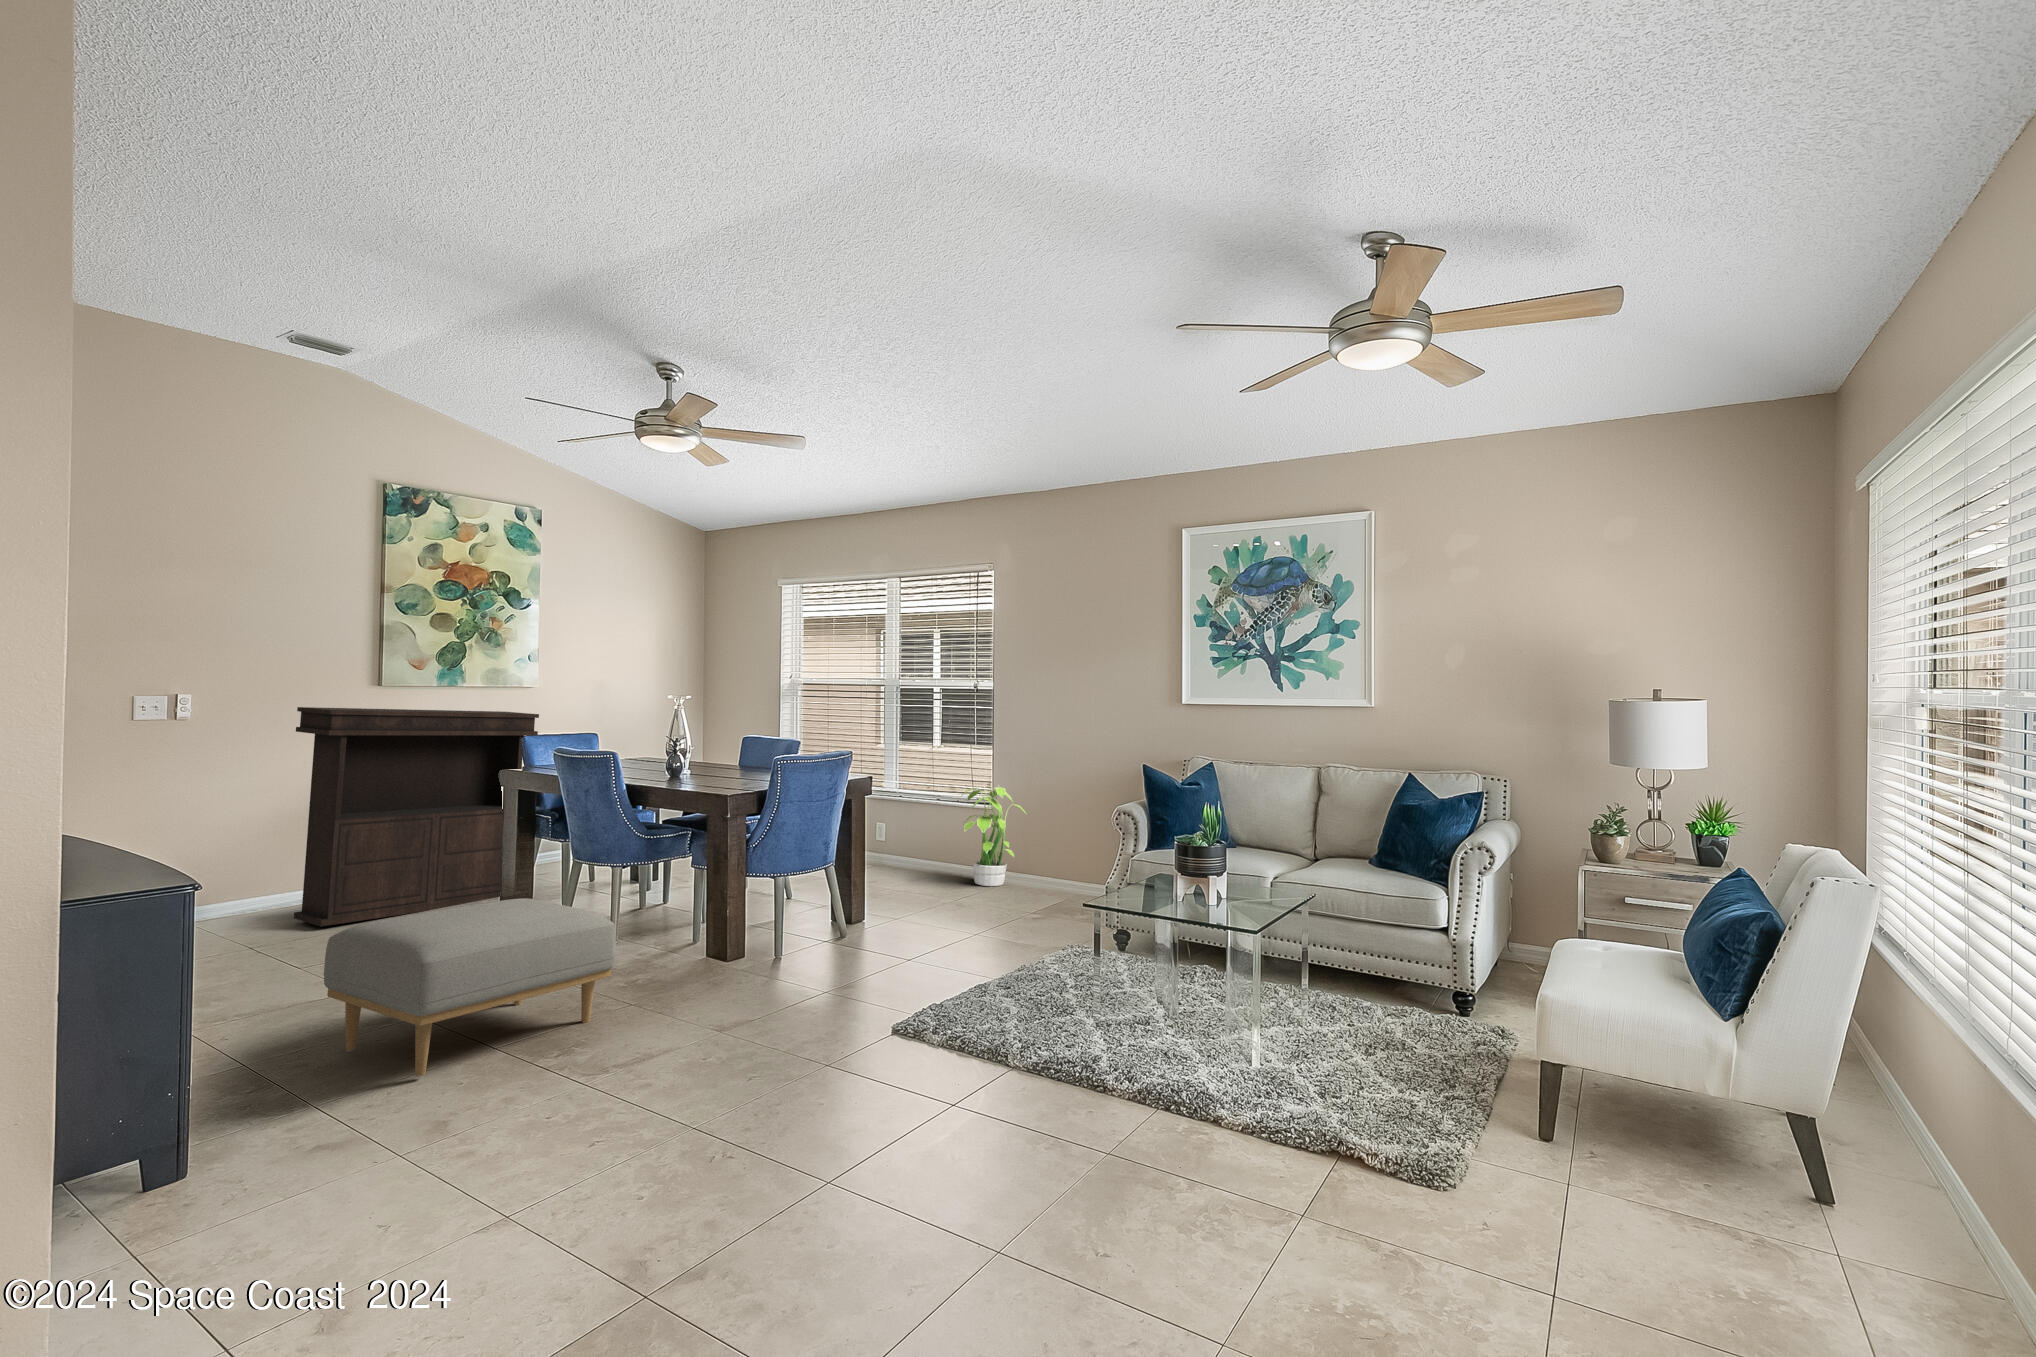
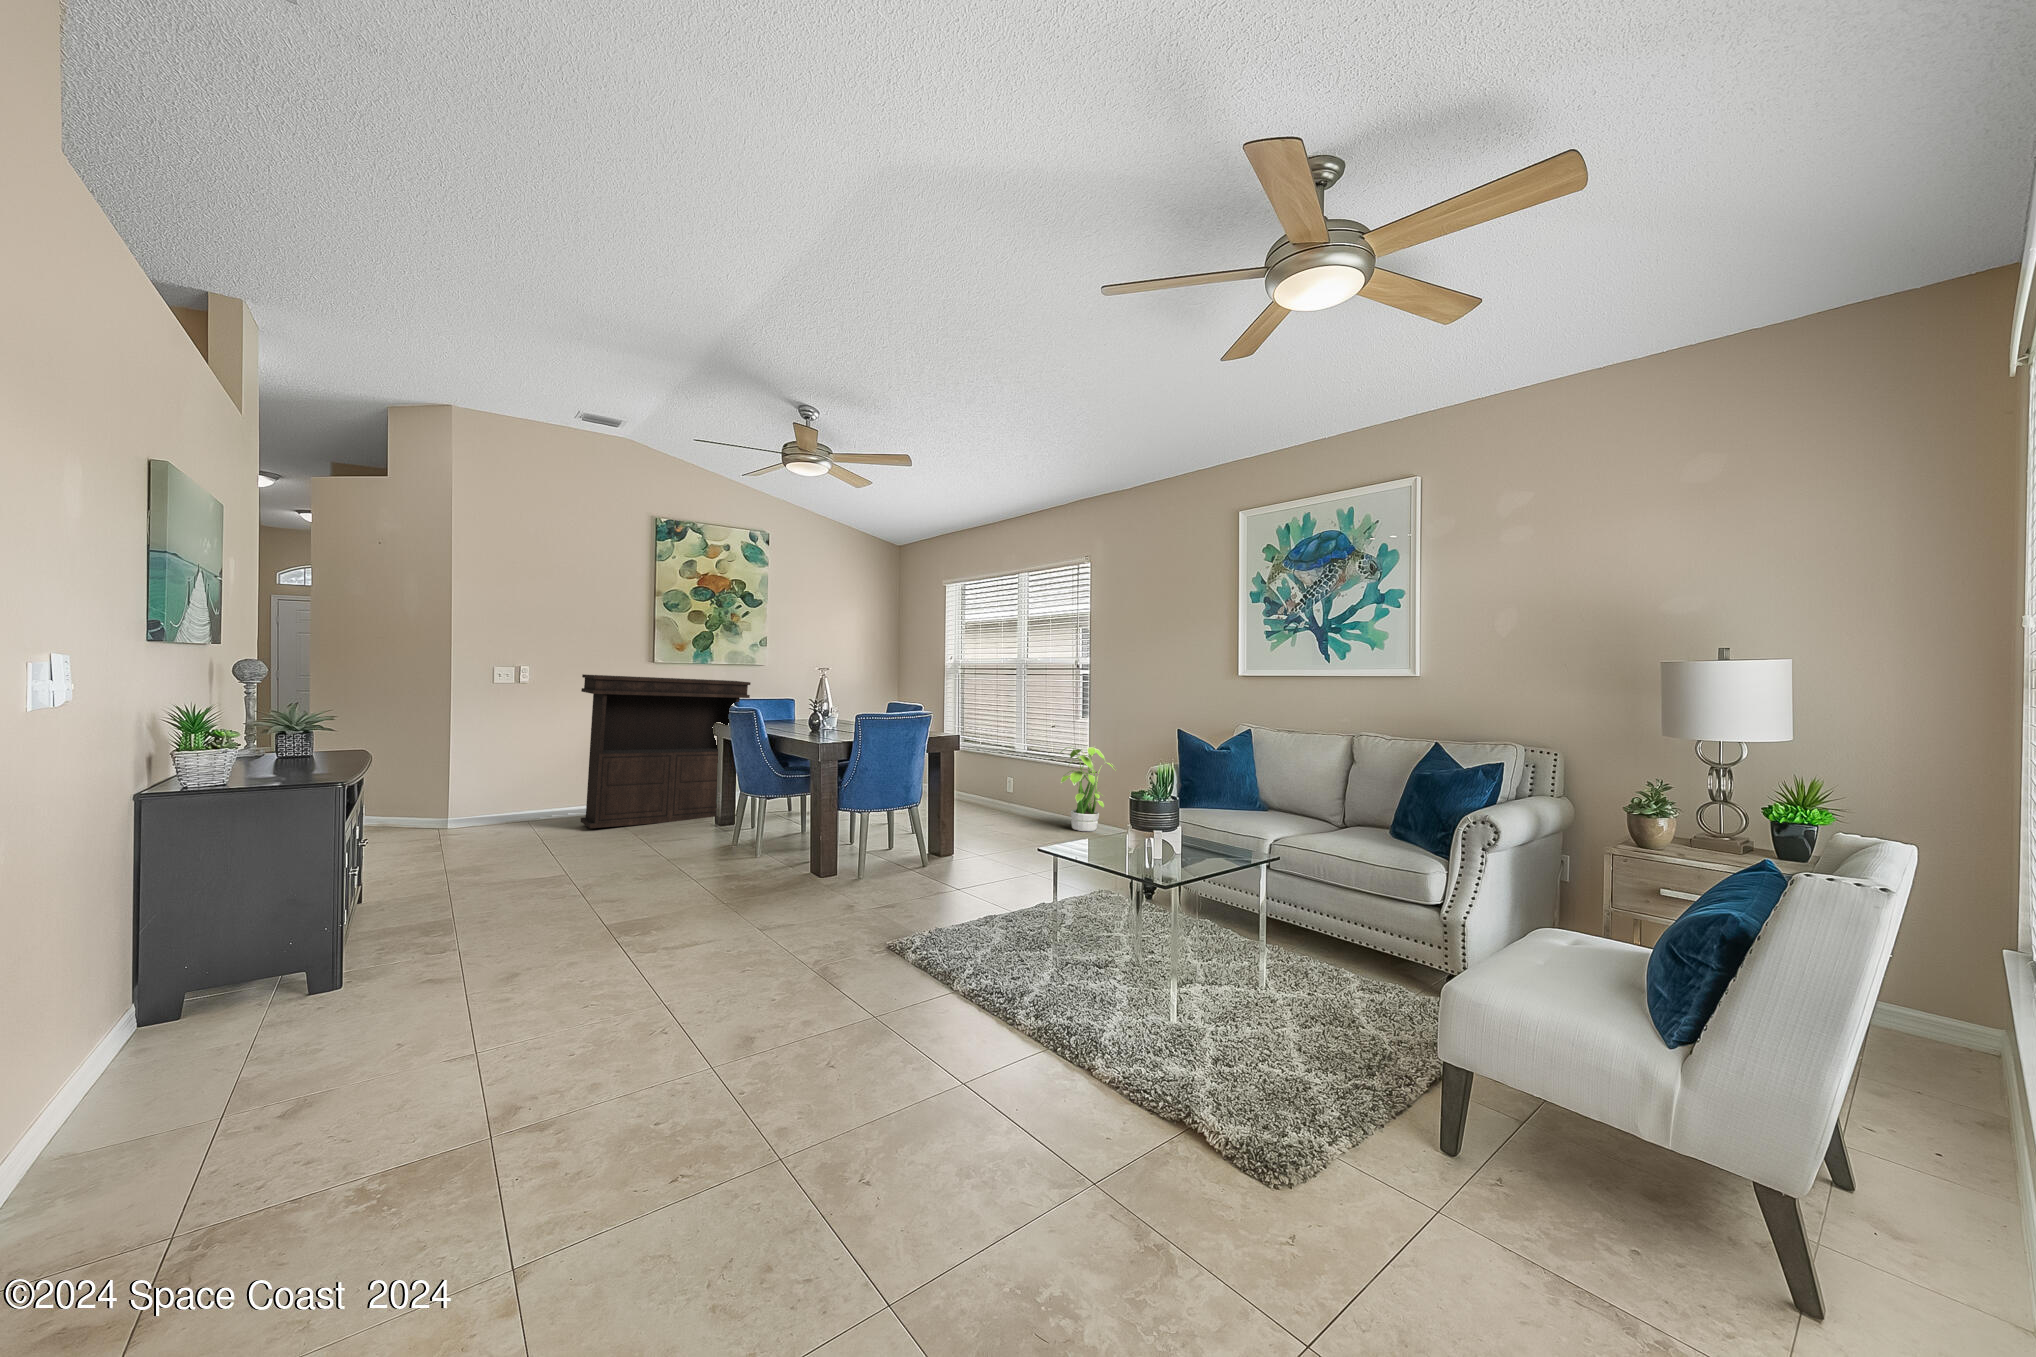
ottoman: present [324,898,616,1077] -> none [490,815,699,942]

